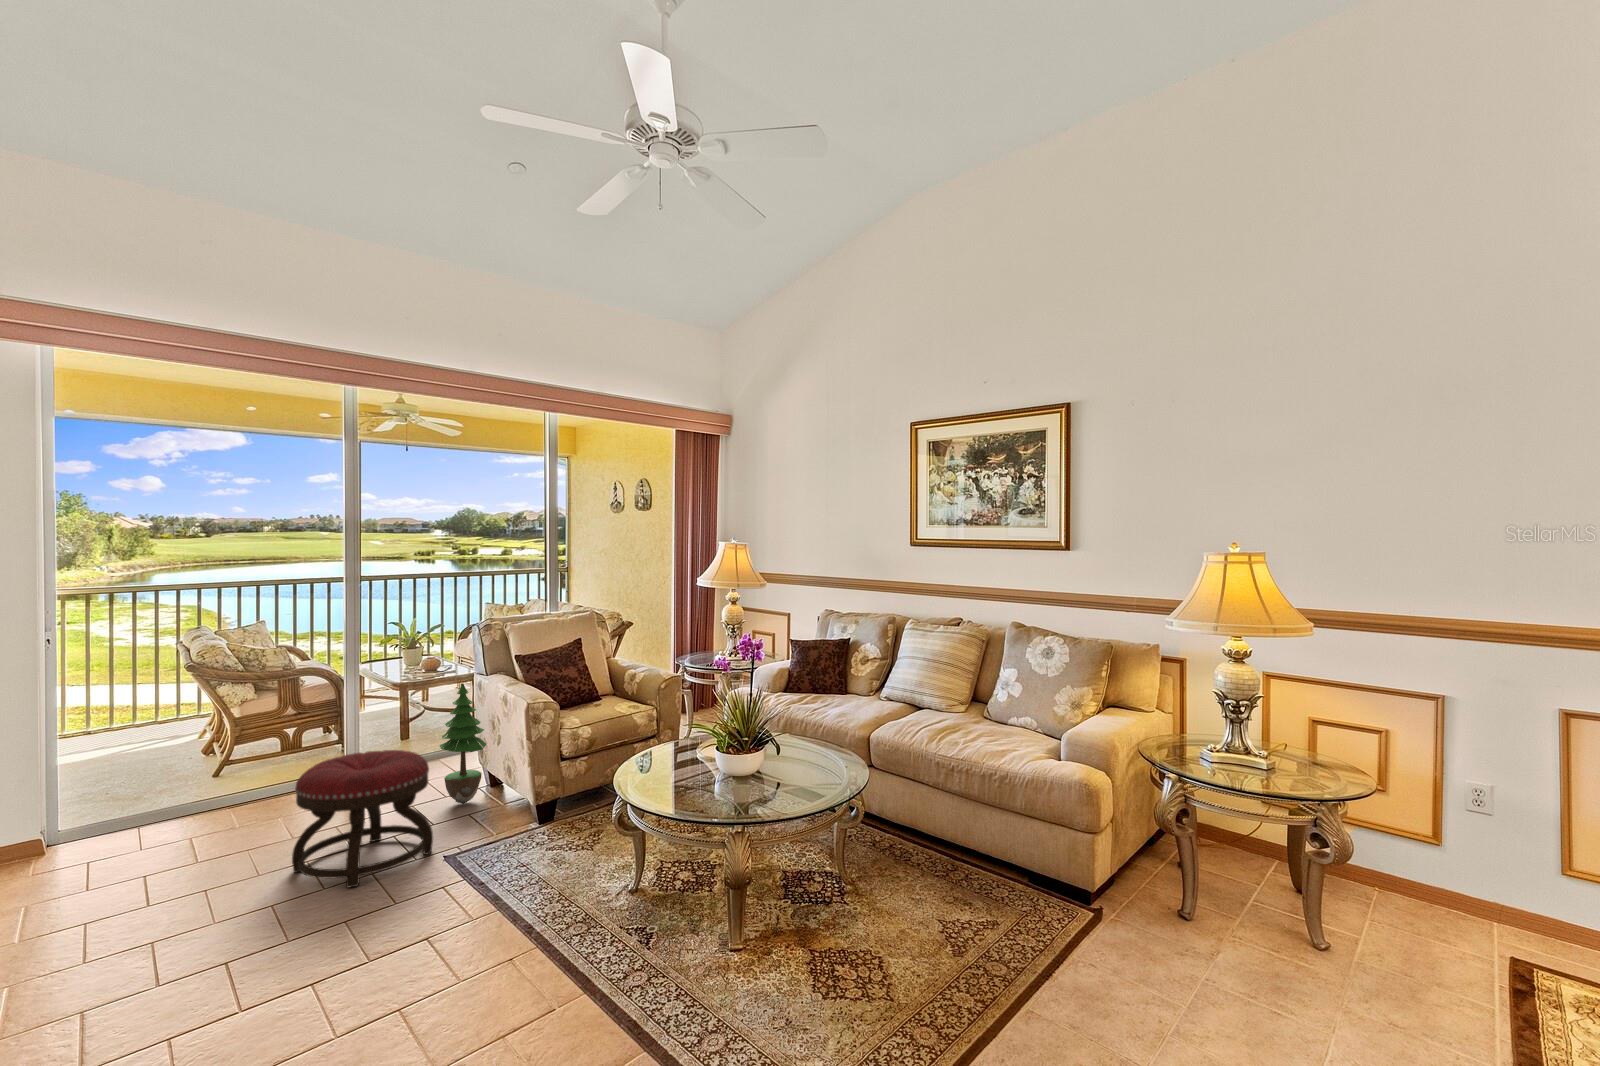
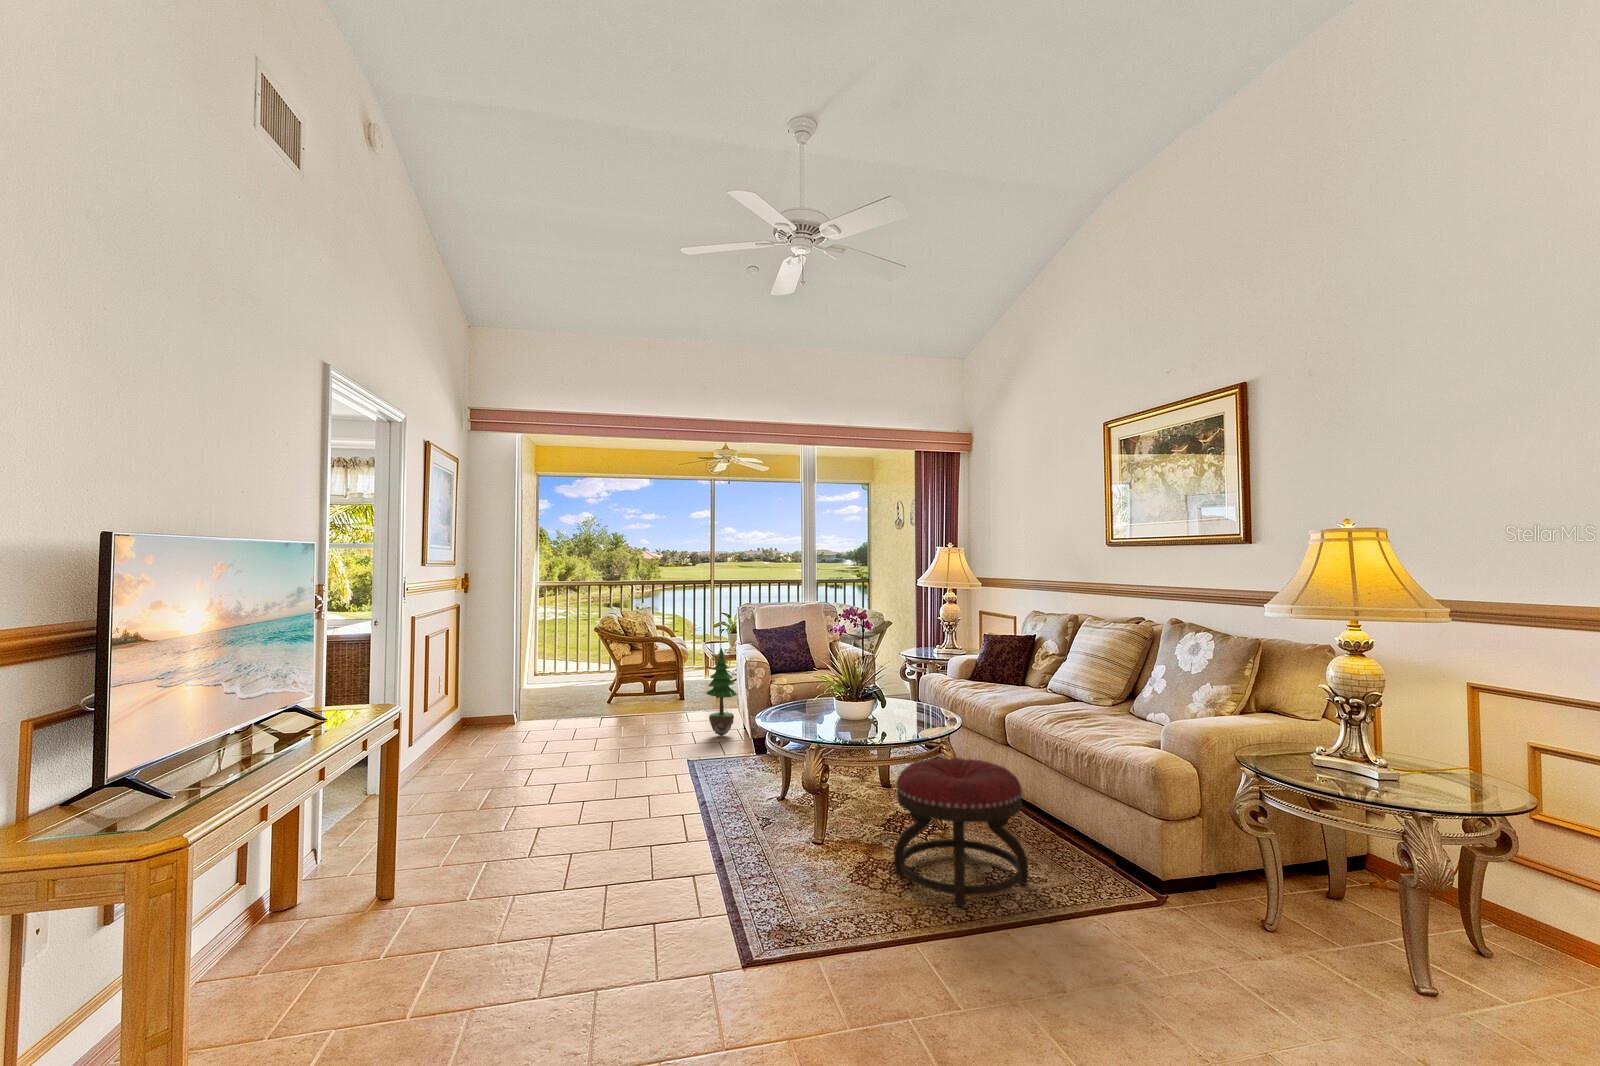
ottoman: present [292,750,433,888] -> present [894,758,1028,907]

